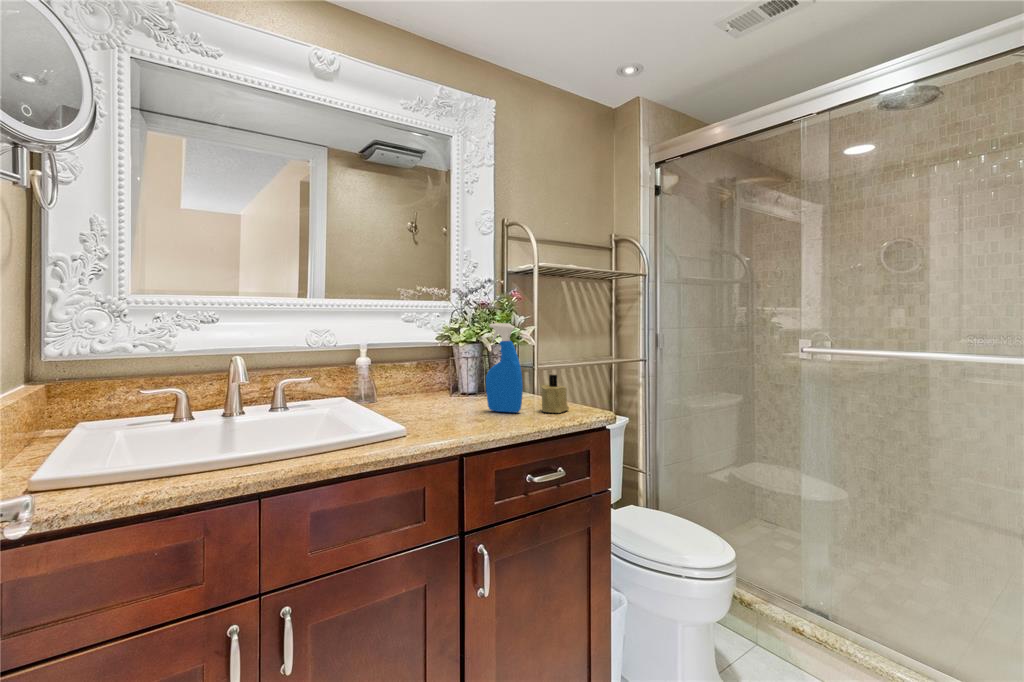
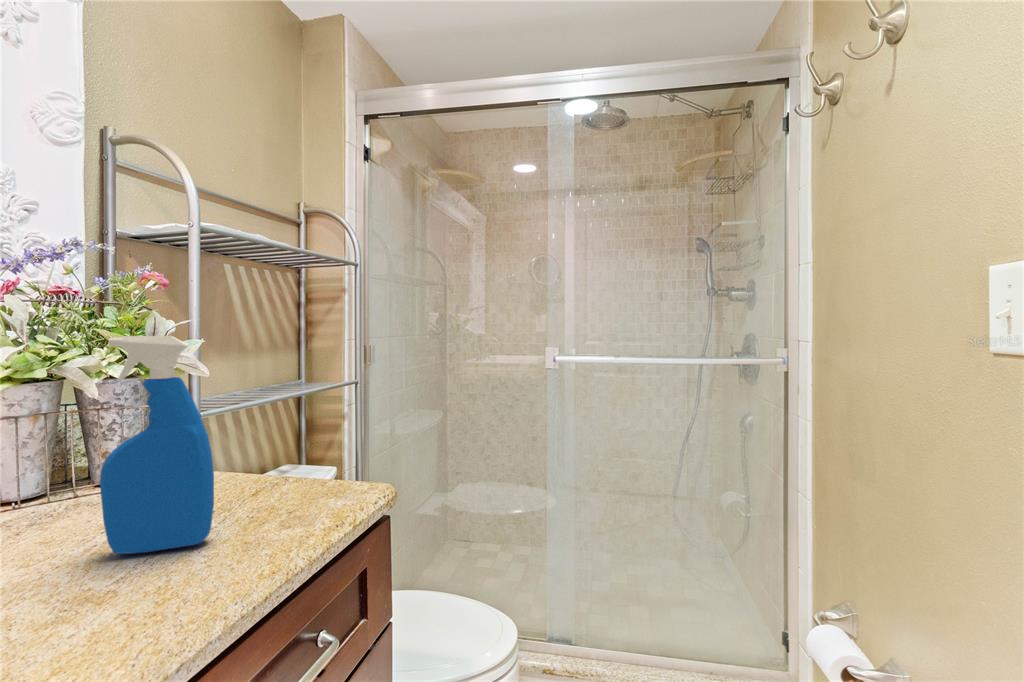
candle: present [541,375,569,413] -> none [254,439,316,524]

